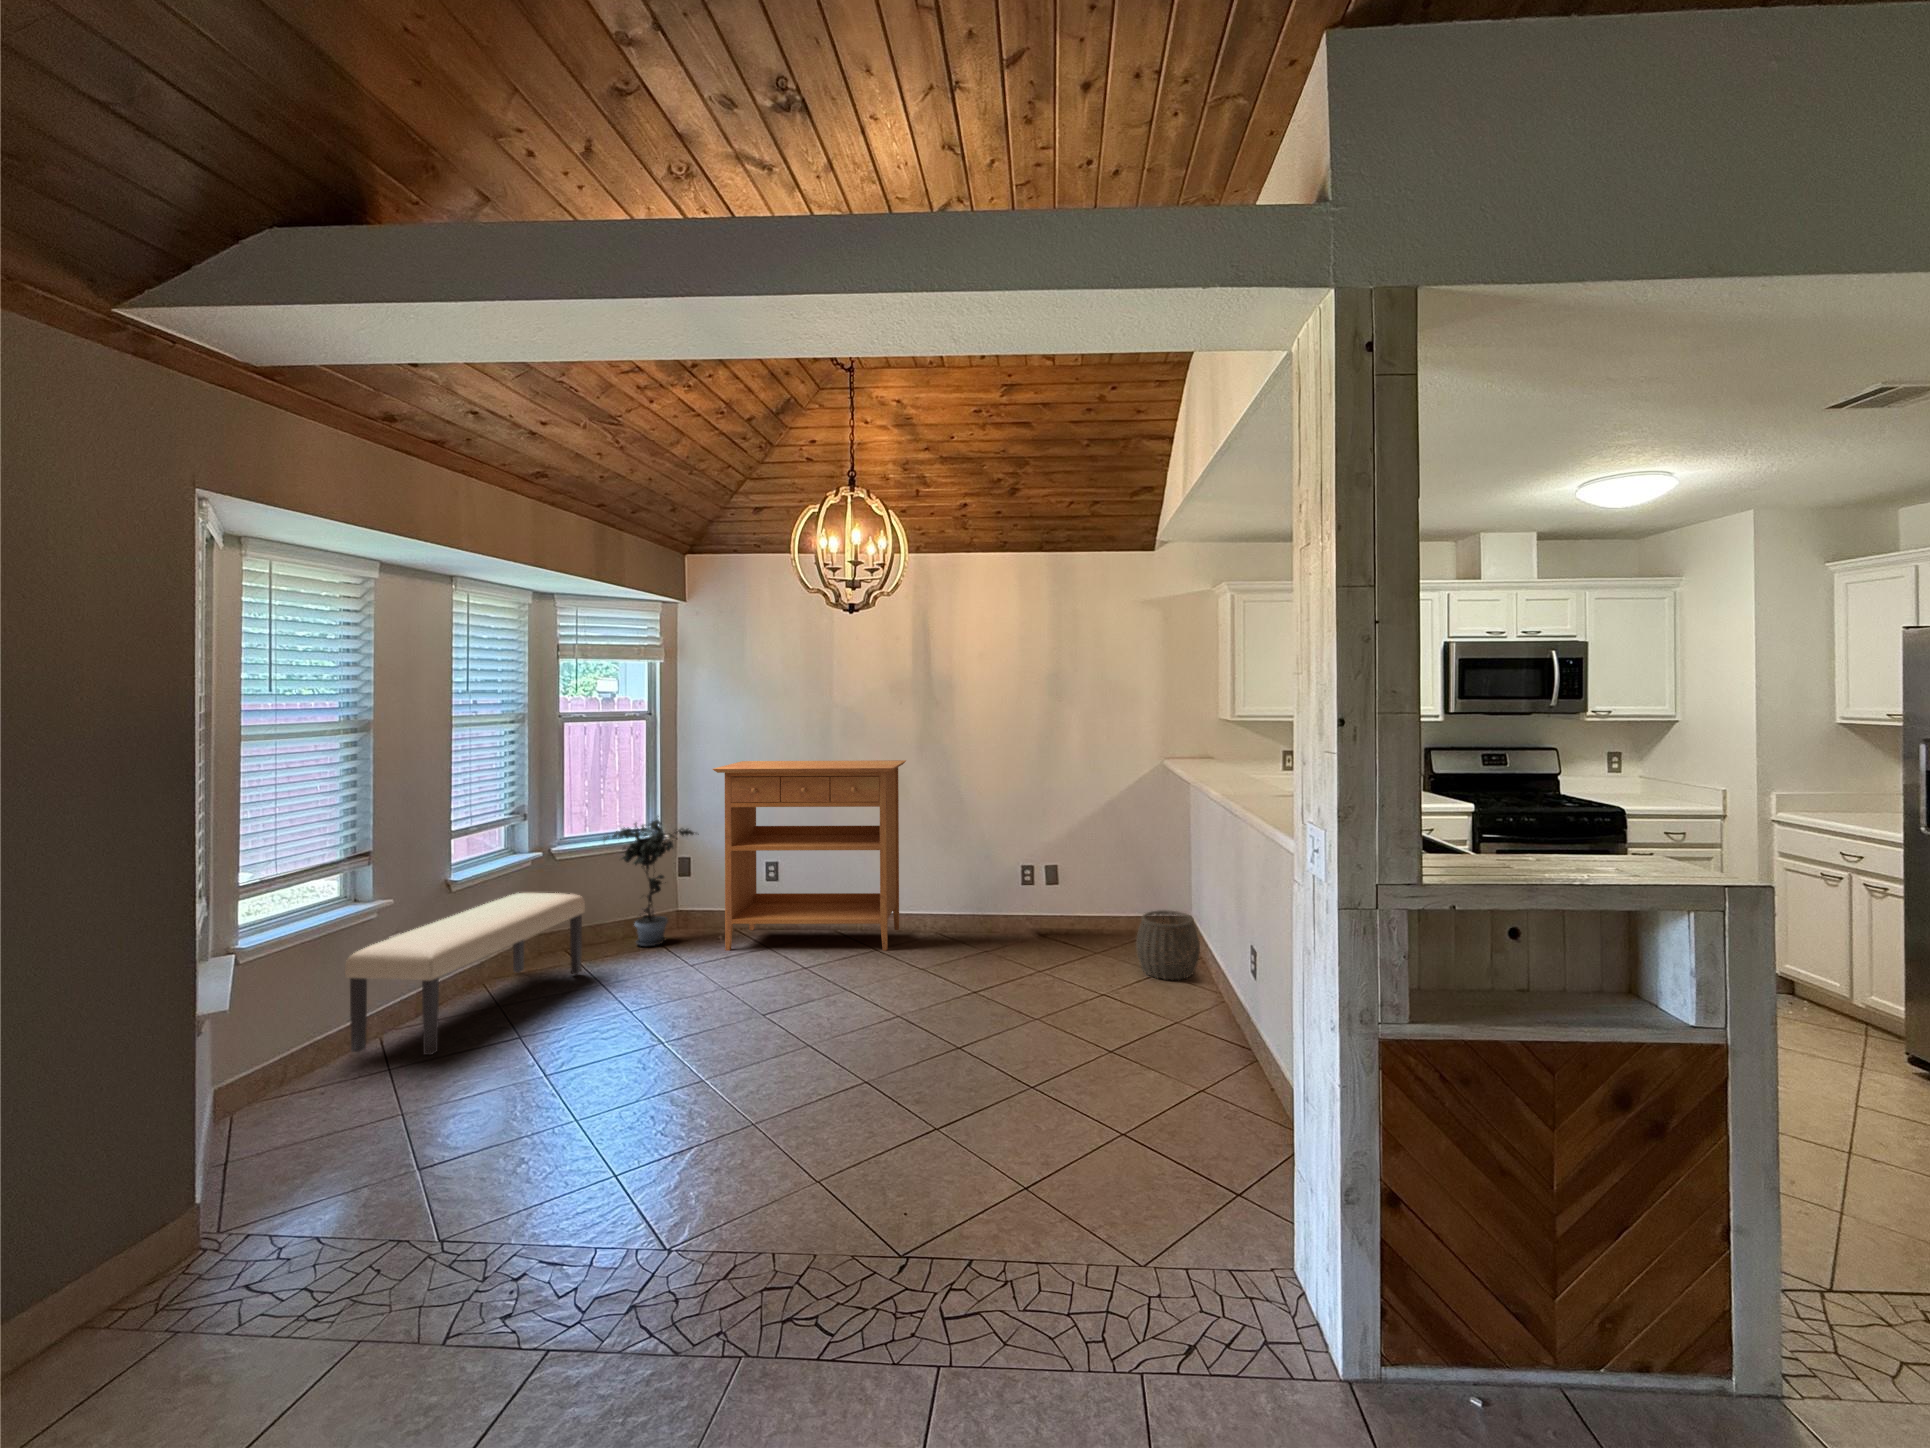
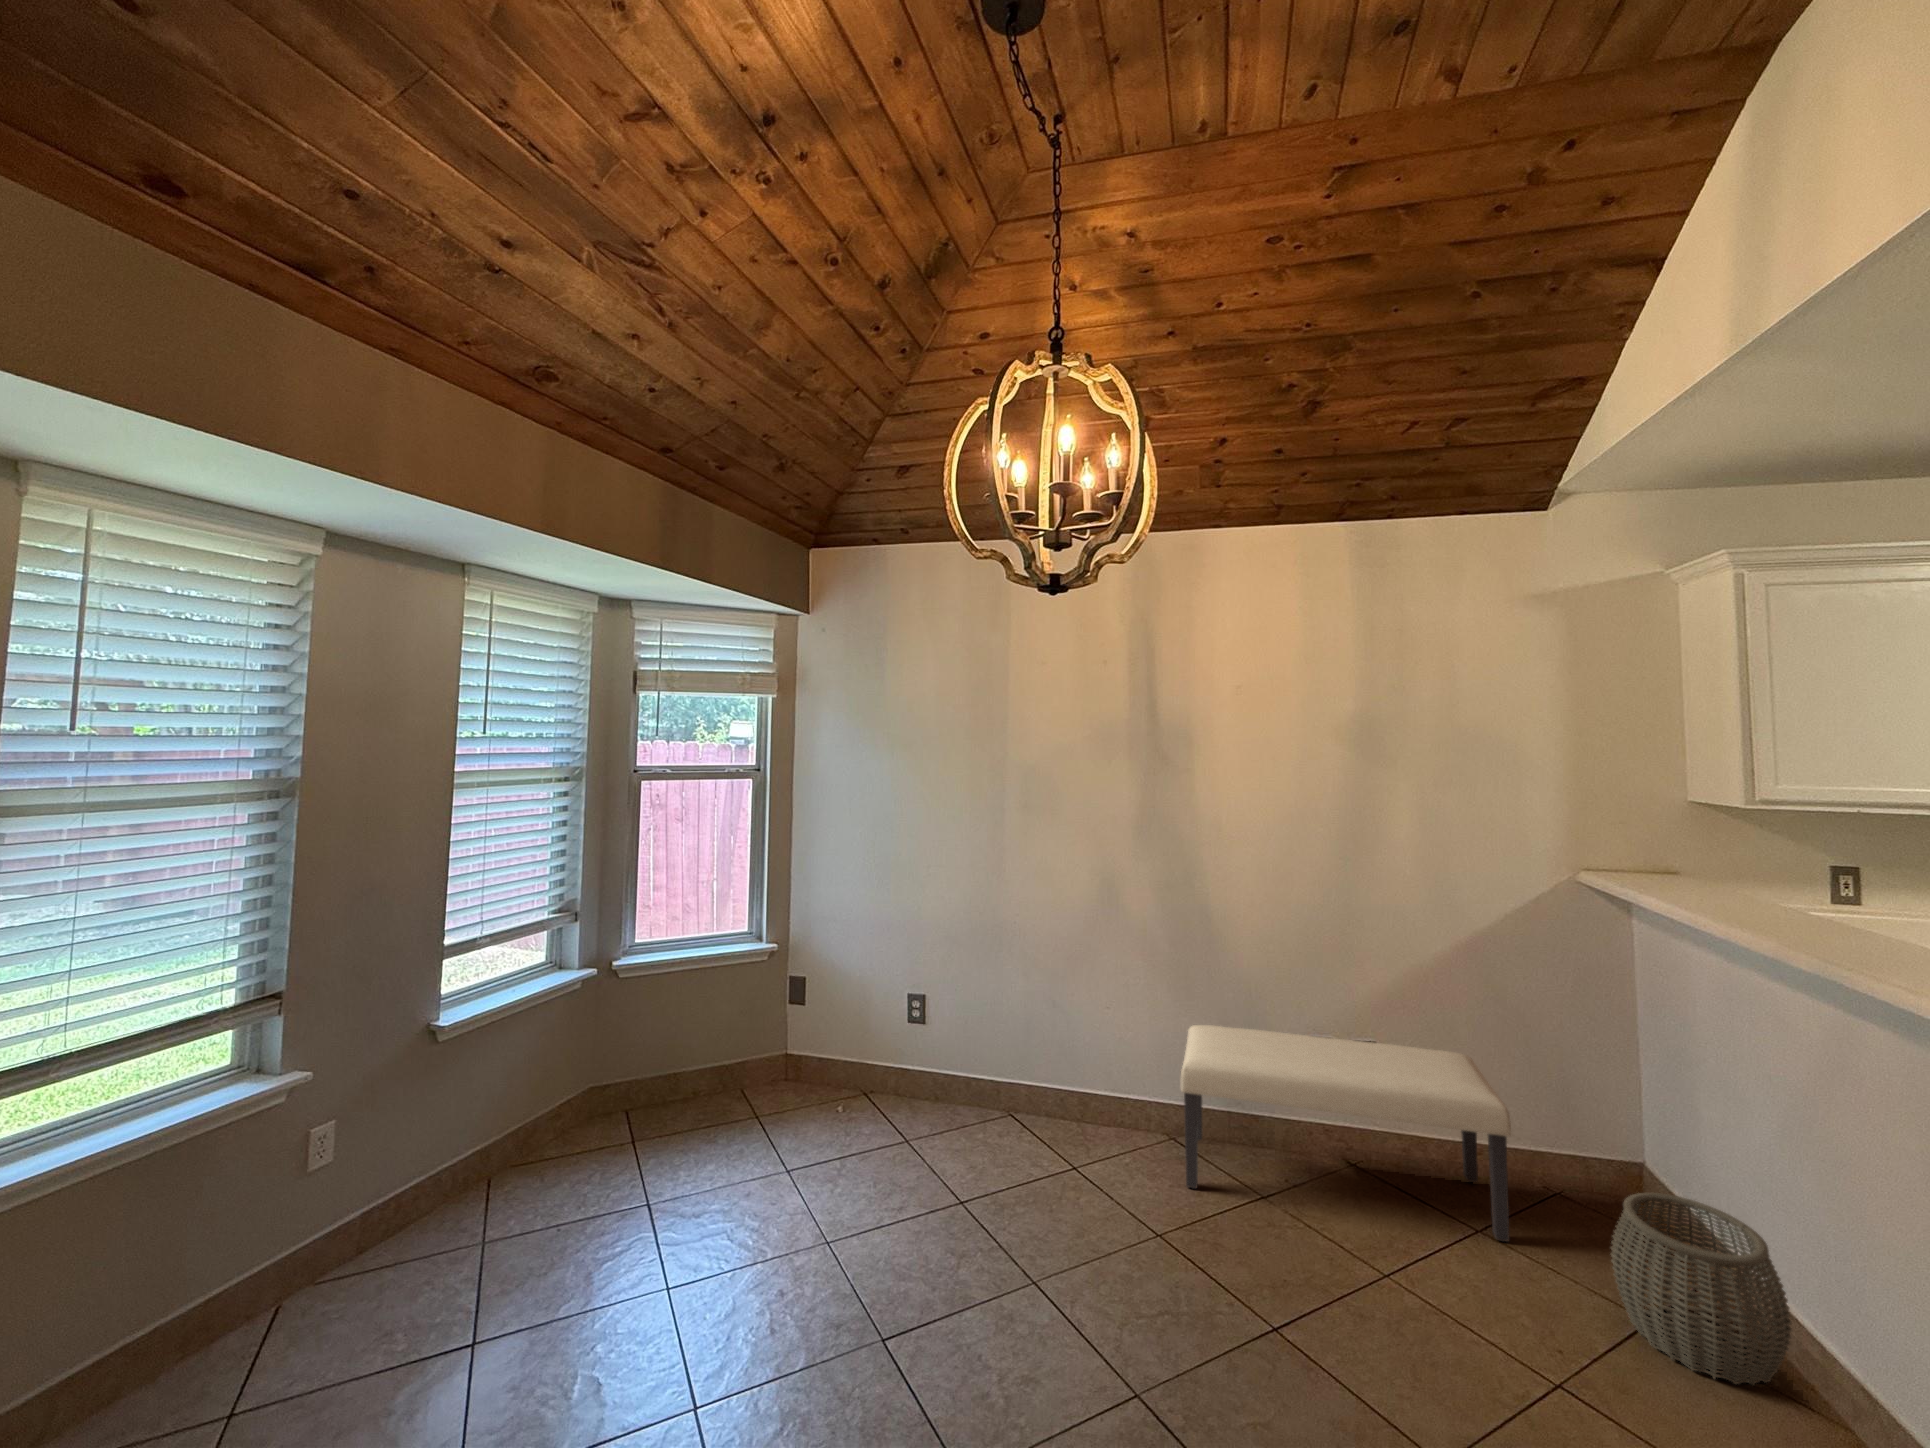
console table: present [713,760,906,951] -> none [828,841,1118,1180]
potted plant: present [604,816,699,946] -> none [678,919,813,1119]
bench: present [345,893,585,1055] -> present [1181,1025,1511,1242]

